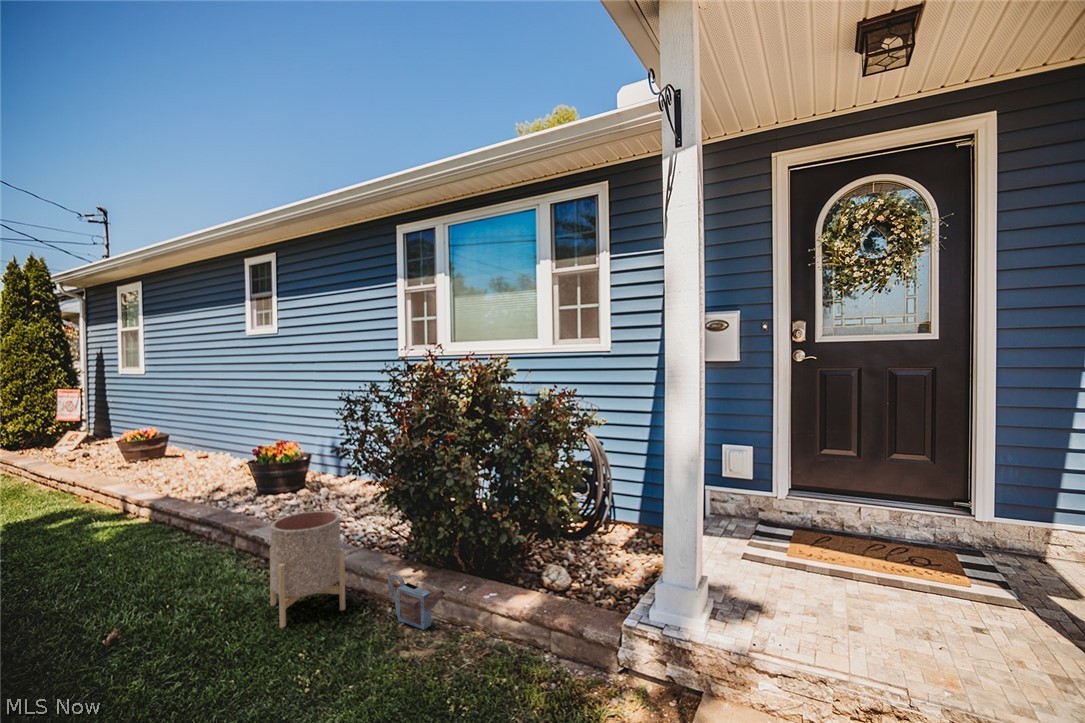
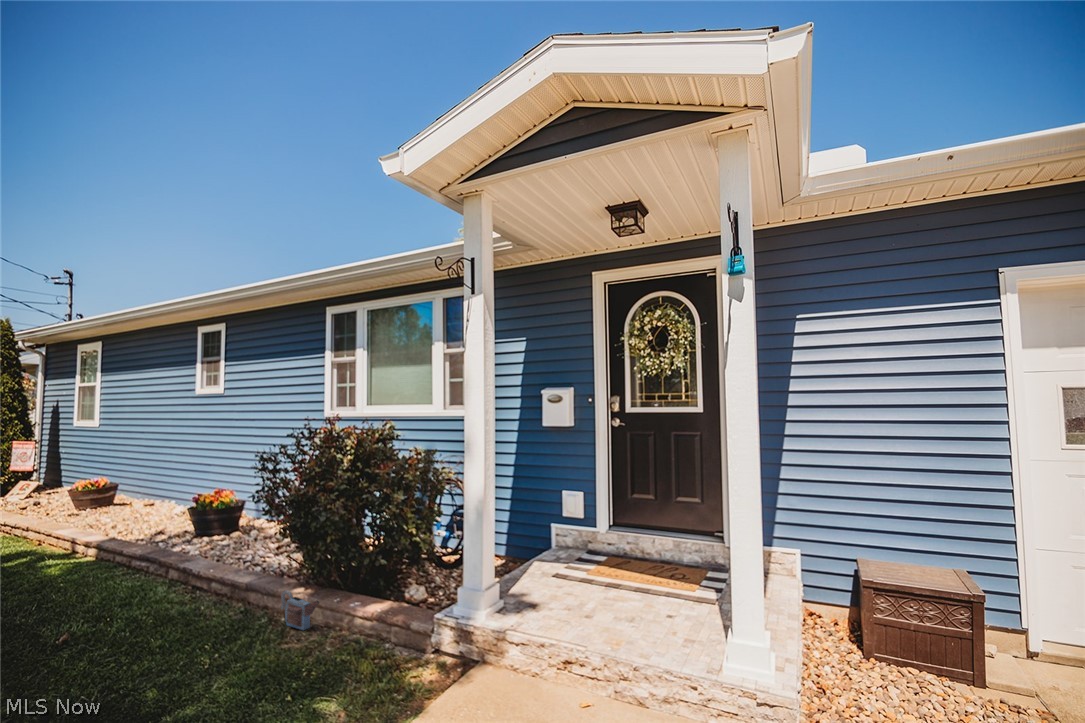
planter: present [270,511,345,628] -> none [190,545,250,633]

